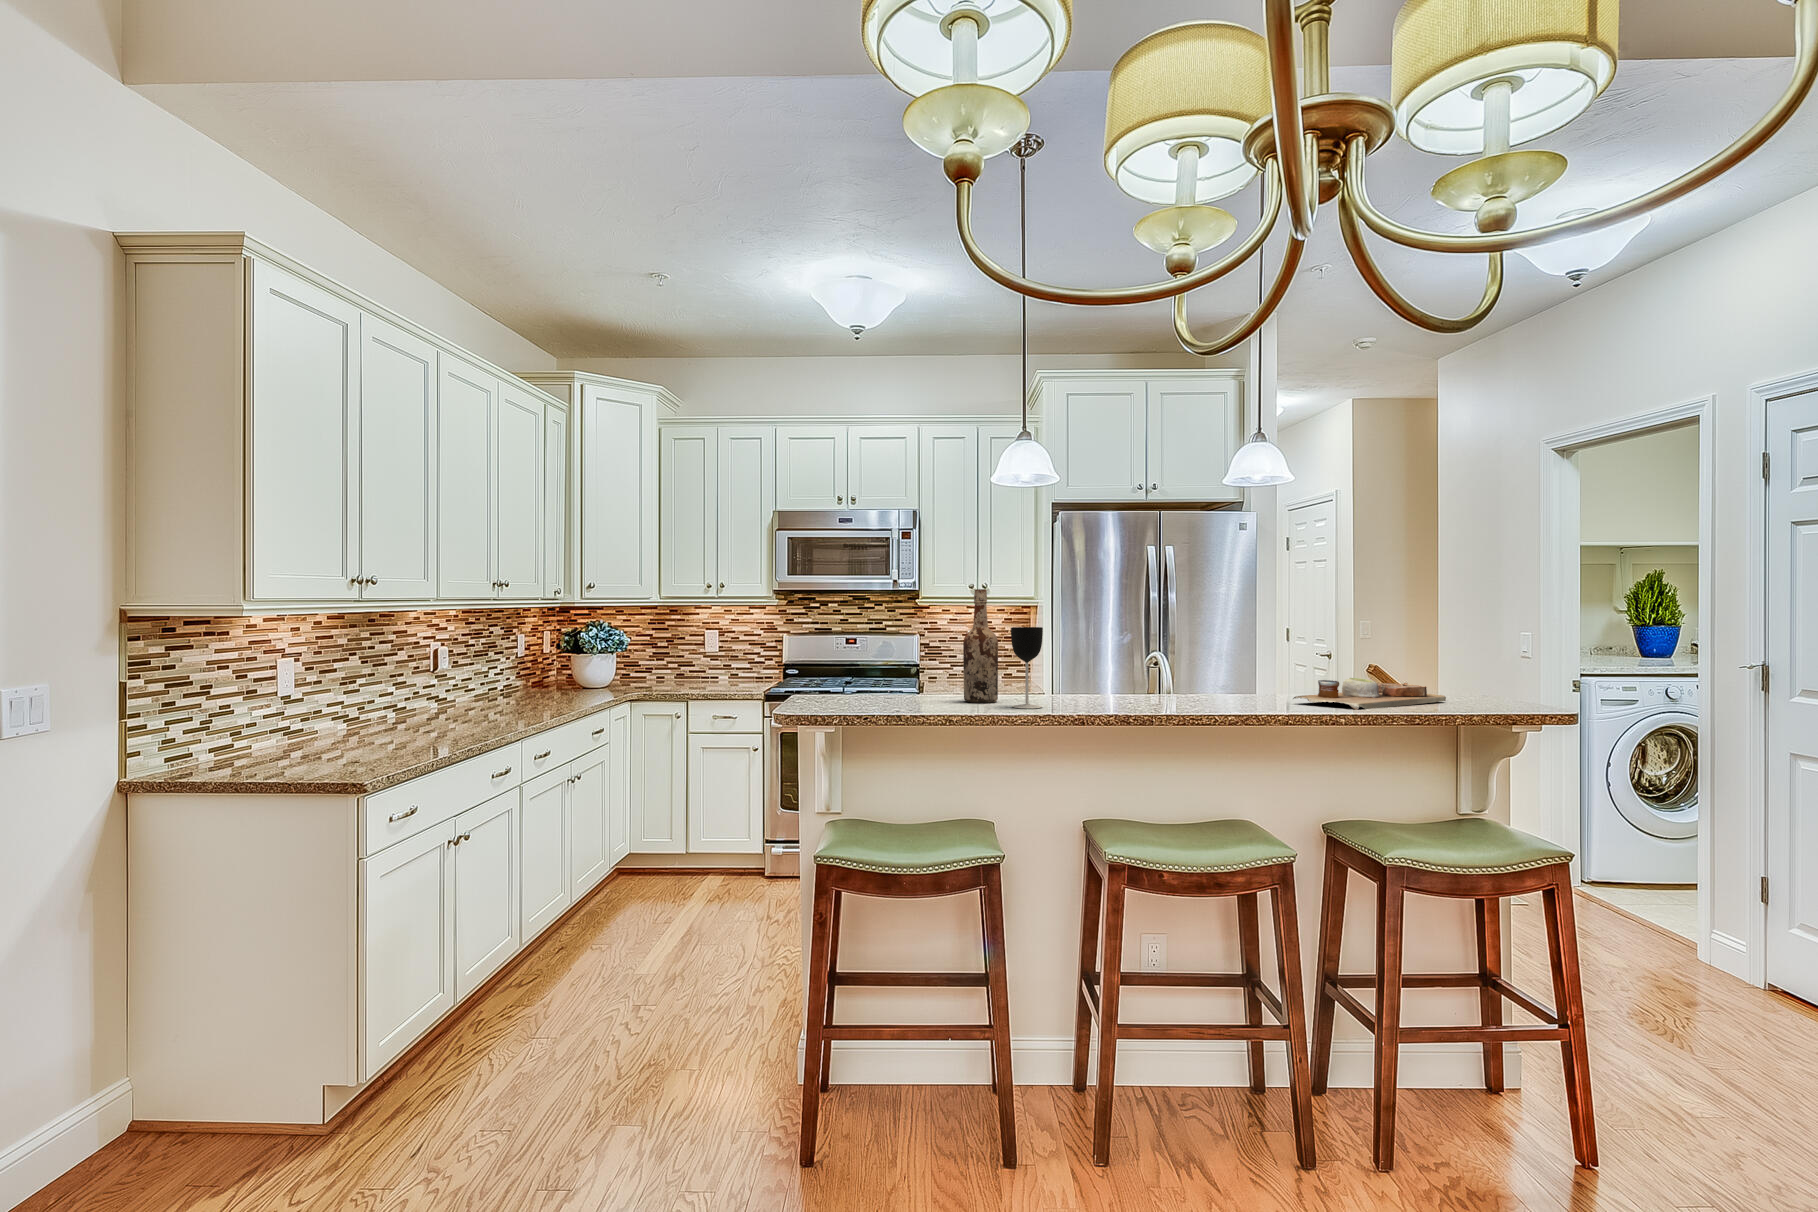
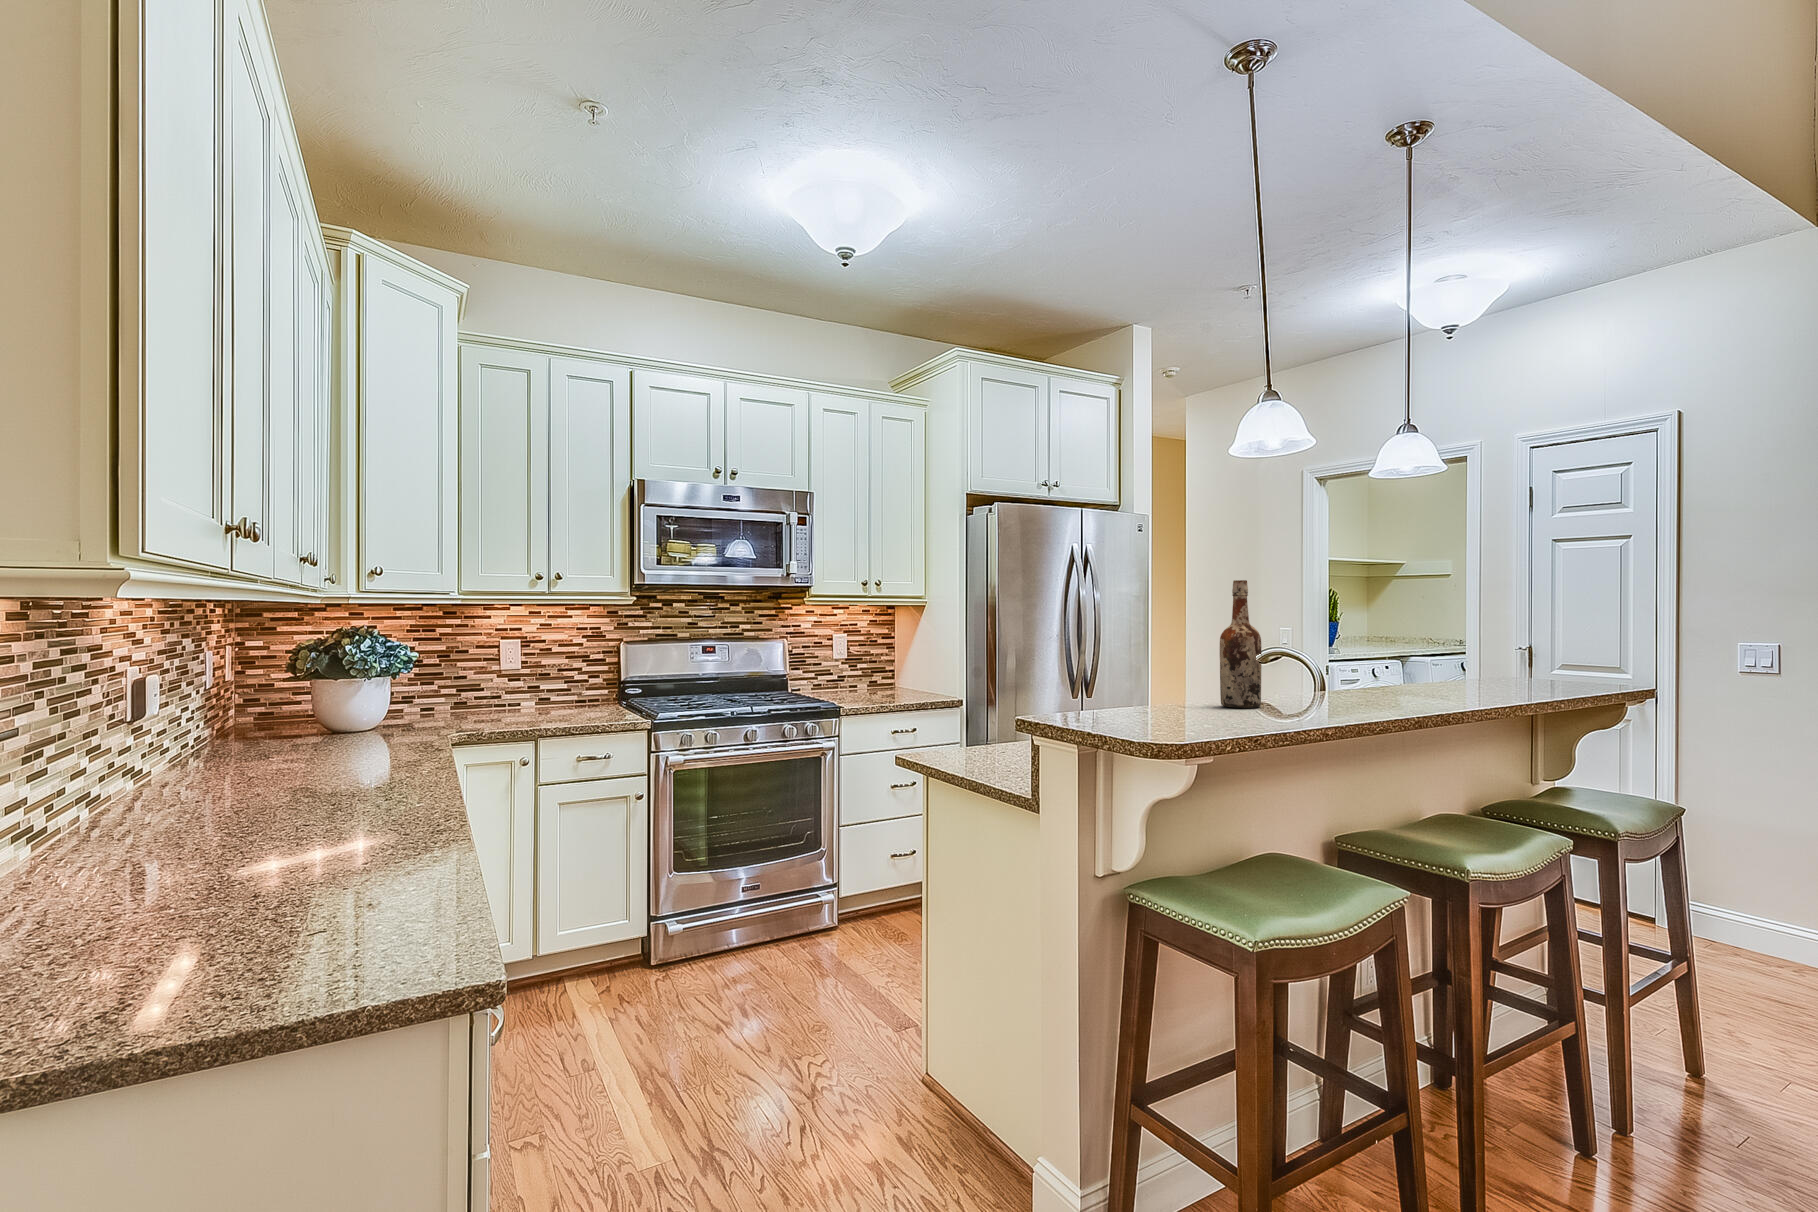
wine glass: present [1011,627,1043,708] -> none [1310,622,1348,710]
cutting board: present [1293,678,1446,710] -> none [1454,666,1536,694]

